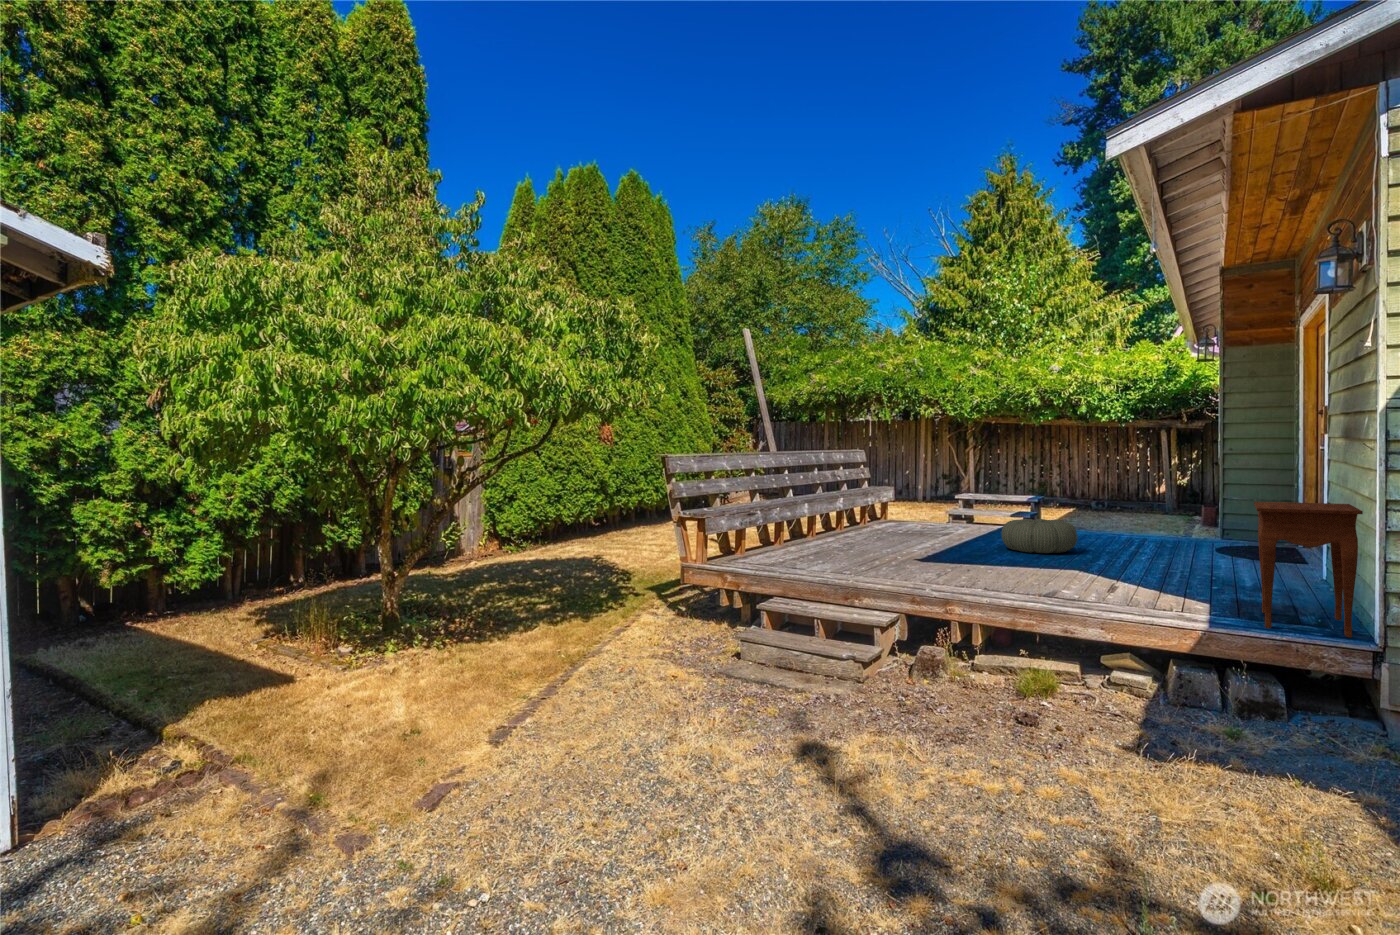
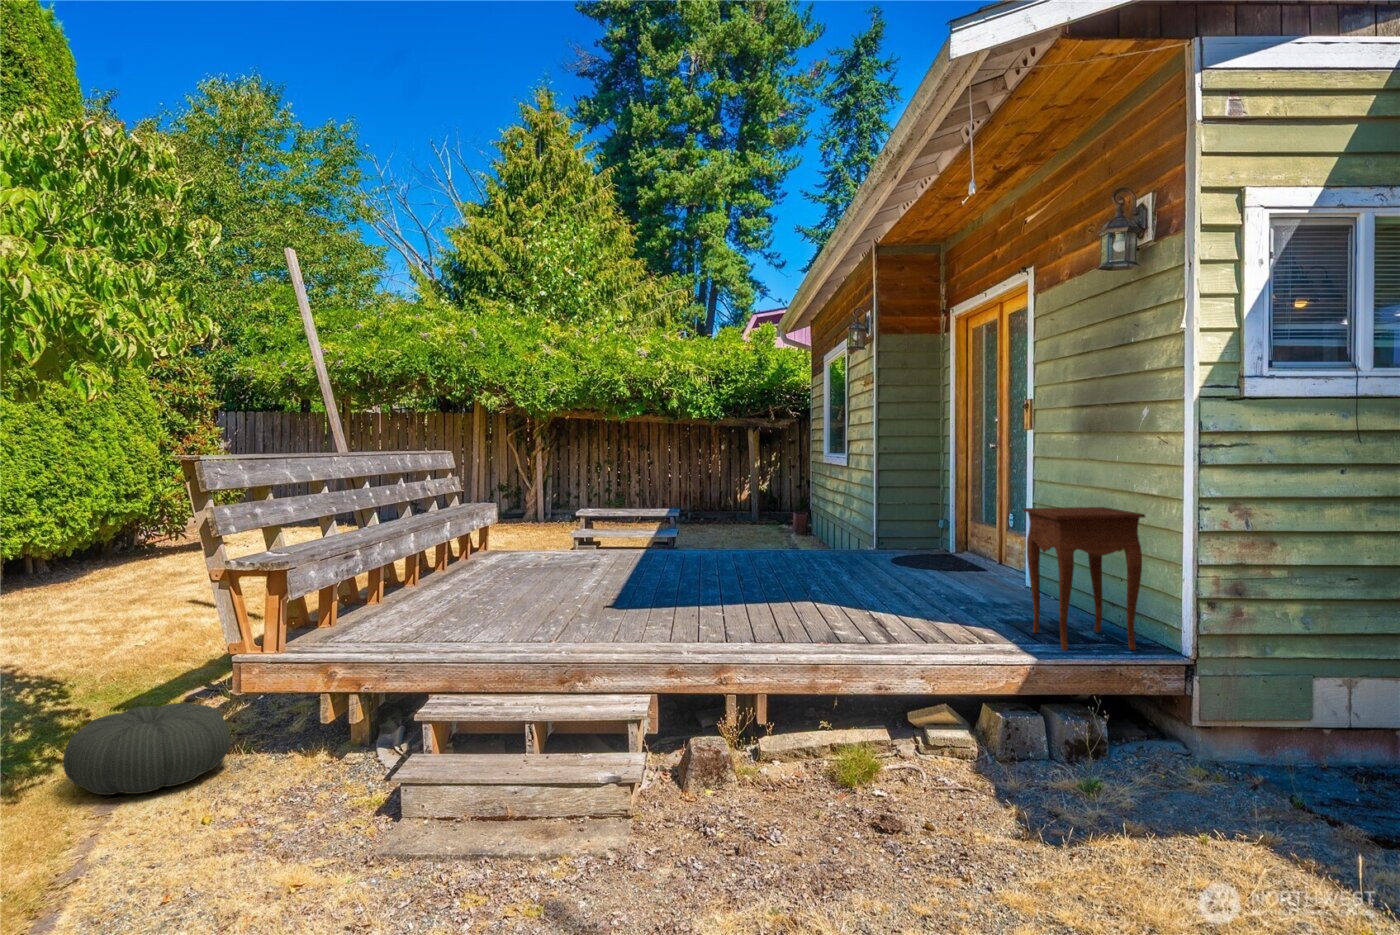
pouf: present [1001,519,1077,553] -> present [63,703,230,795]

